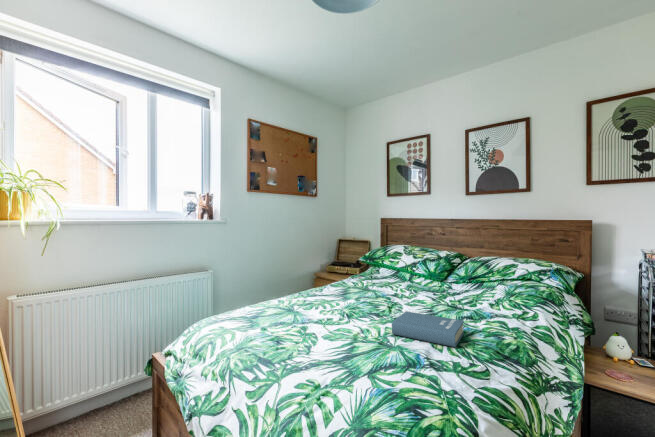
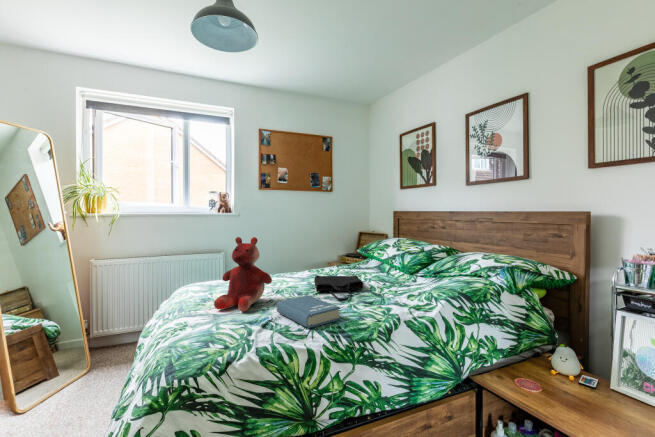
teddy bear: none [302,250,366,338] -> present [214,237,272,312]
tote bag: none [369,286,433,314] -> present [314,275,363,301]

